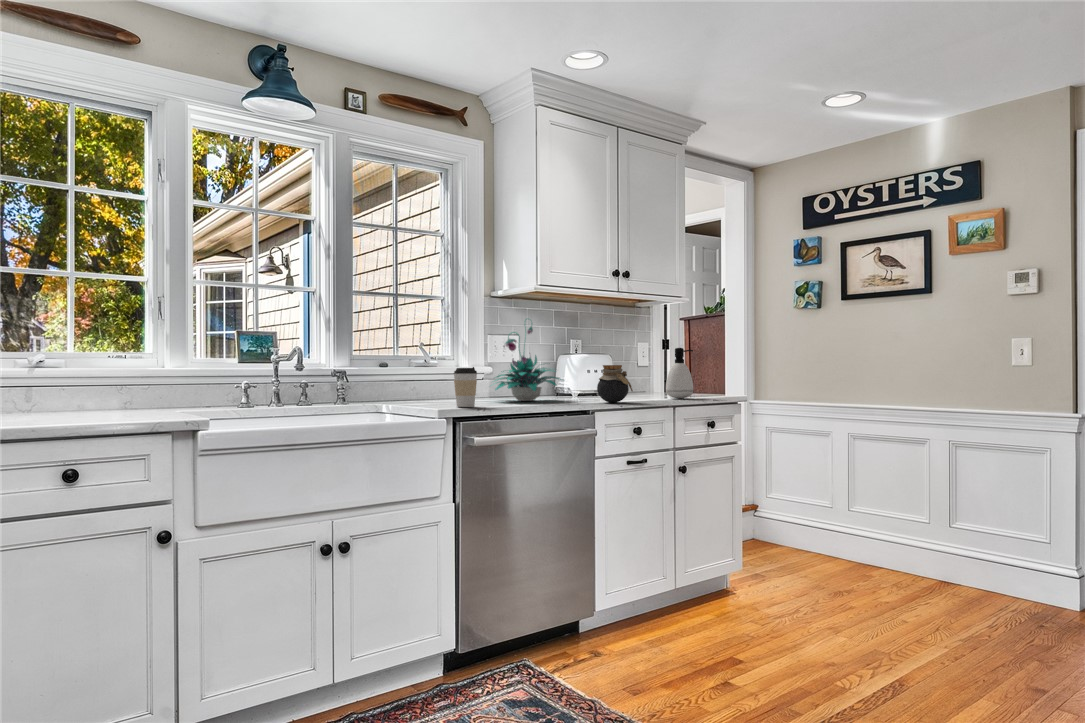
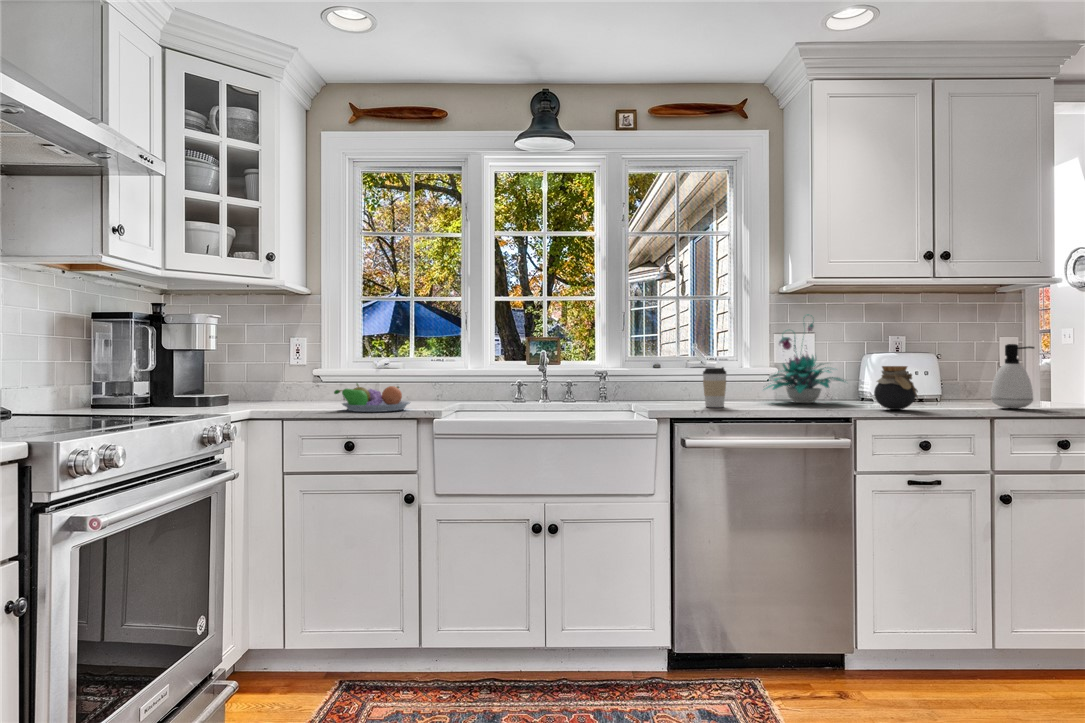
fruit bowl: none [61,387,166,426] -> present [334,383,410,412]

